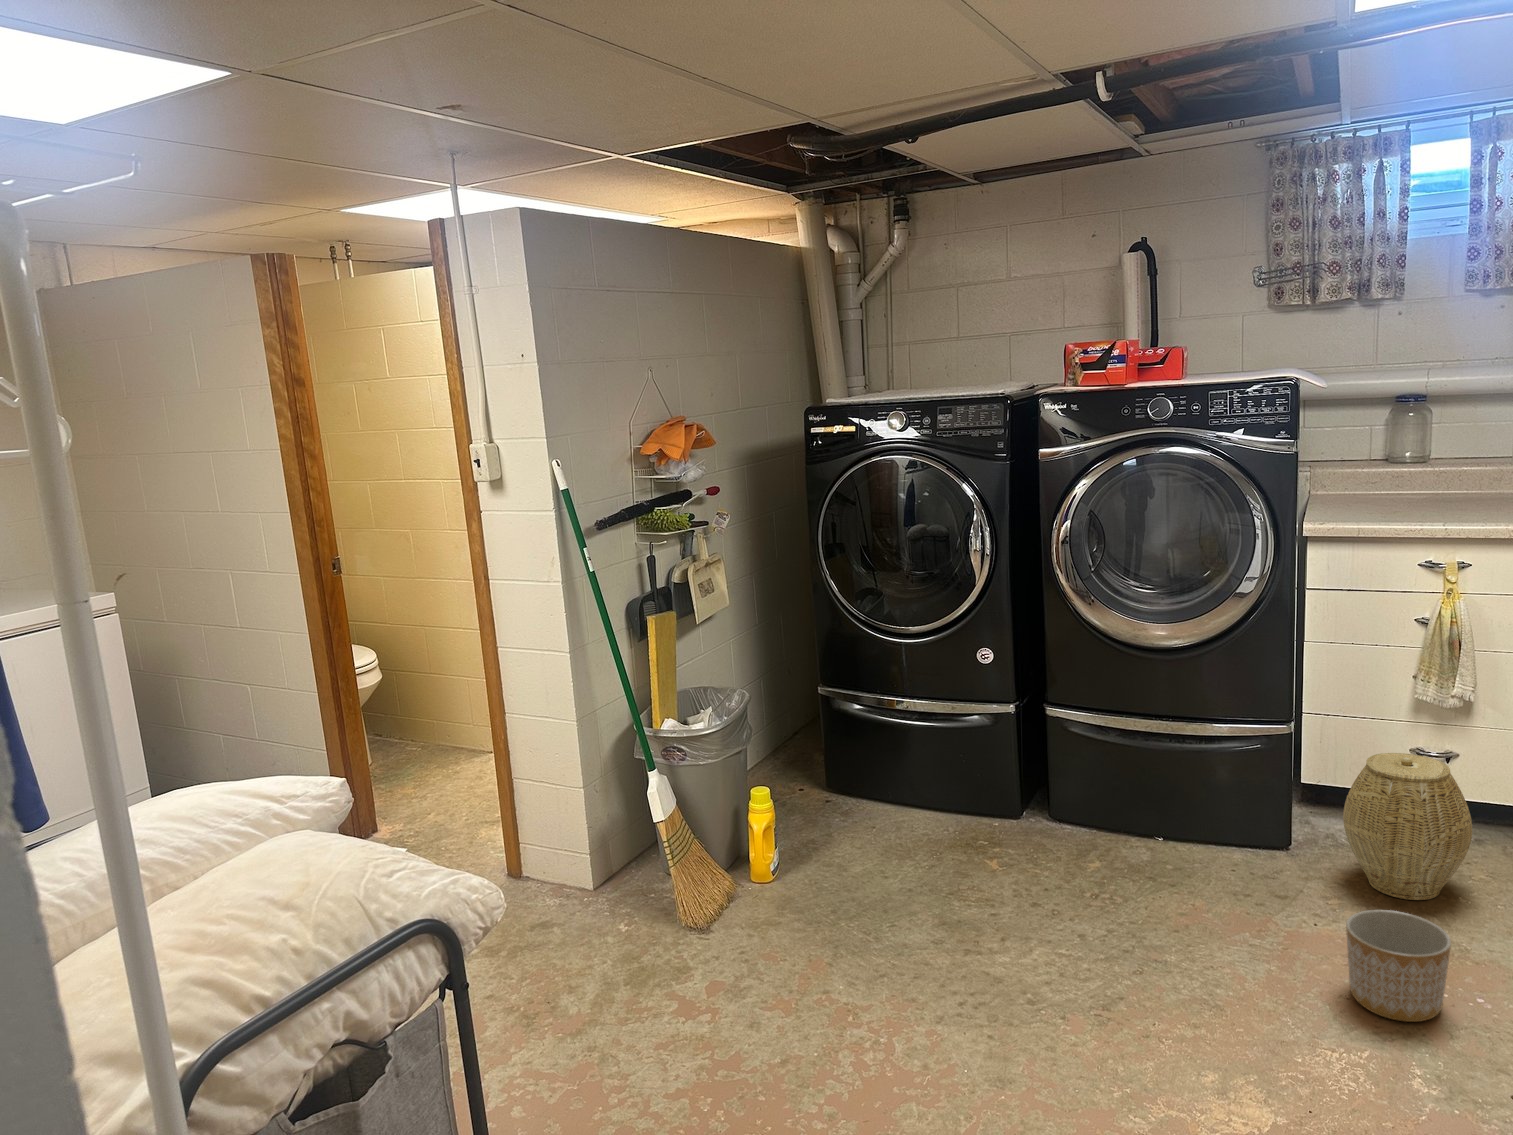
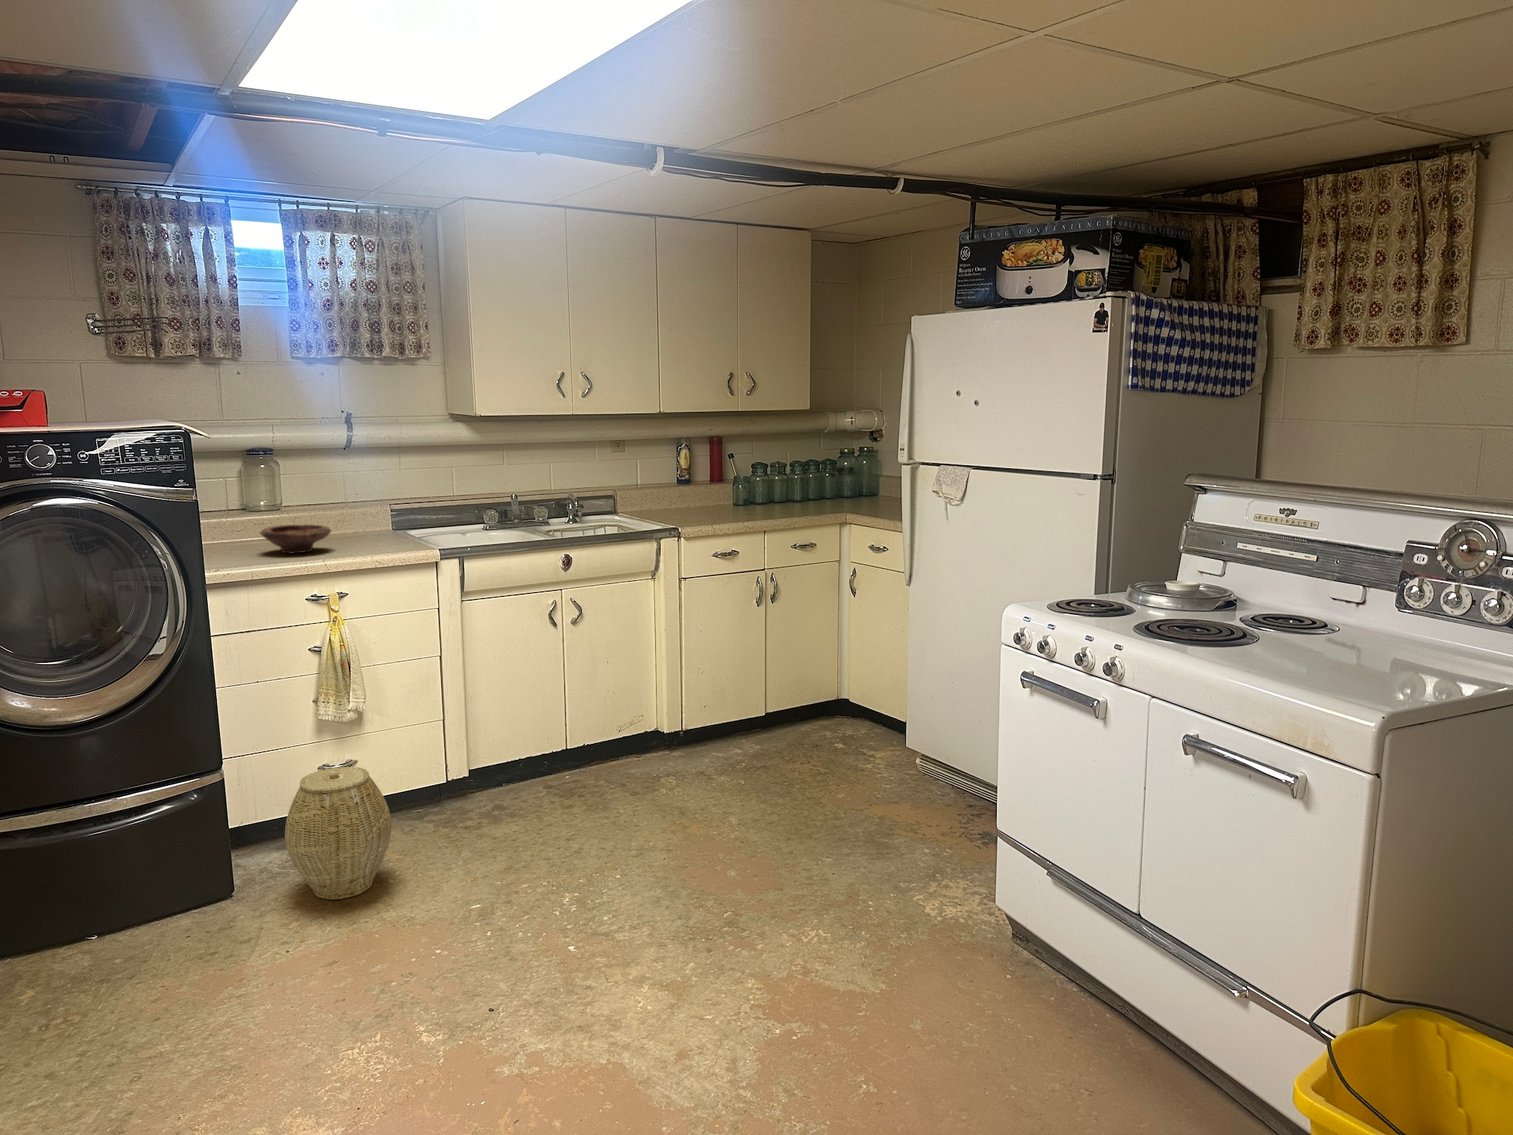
bowl: none [1384,480,1470,512] -> present [260,525,331,554]
planter: present [1346,910,1451,1022] -> none [333,902,418,1001]

